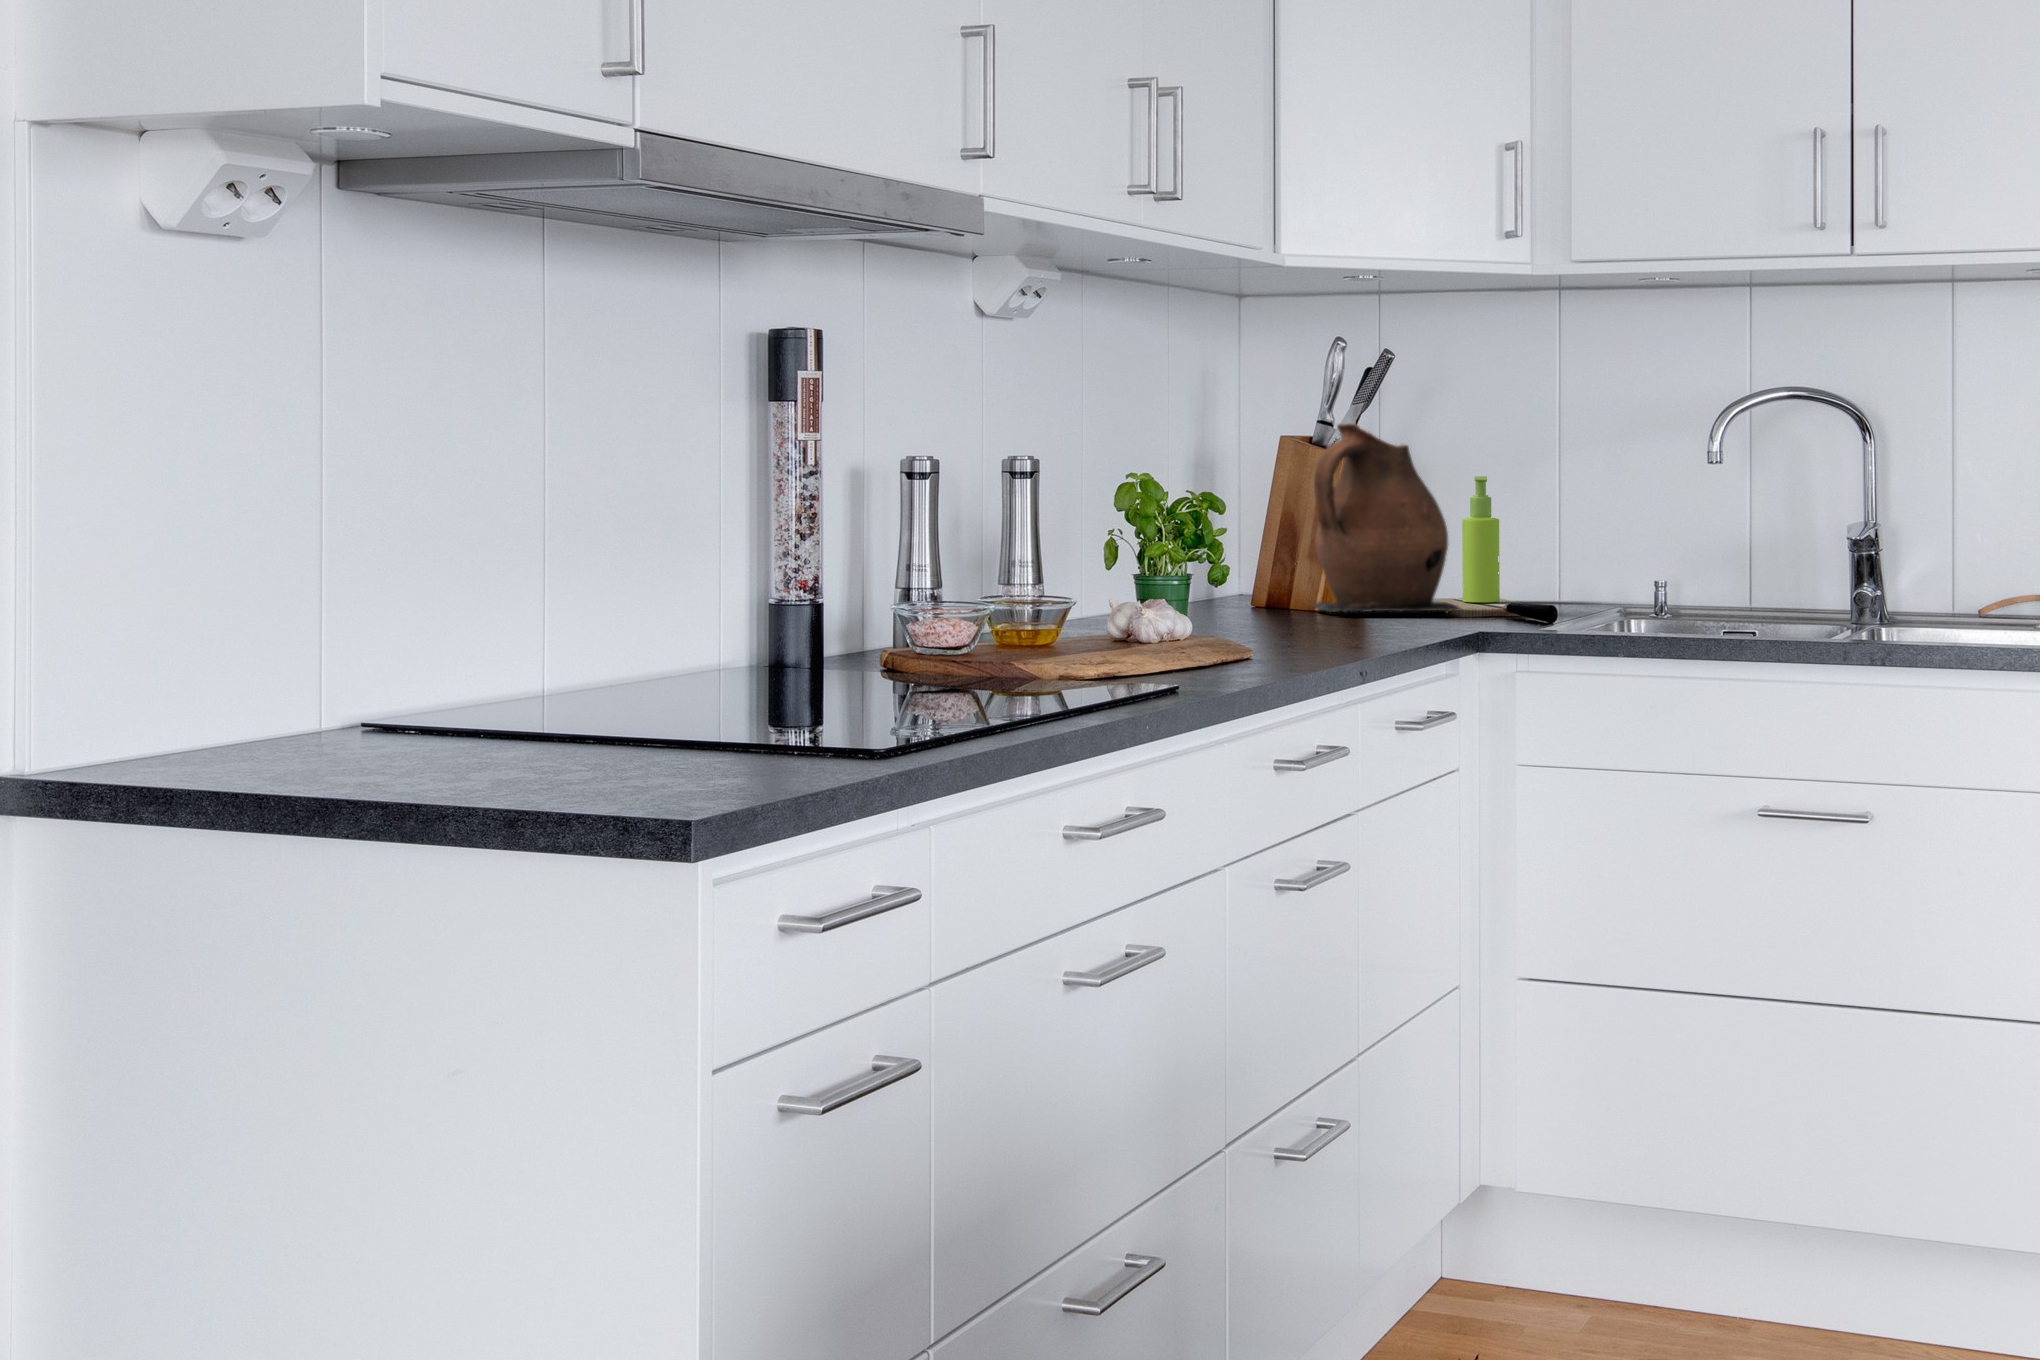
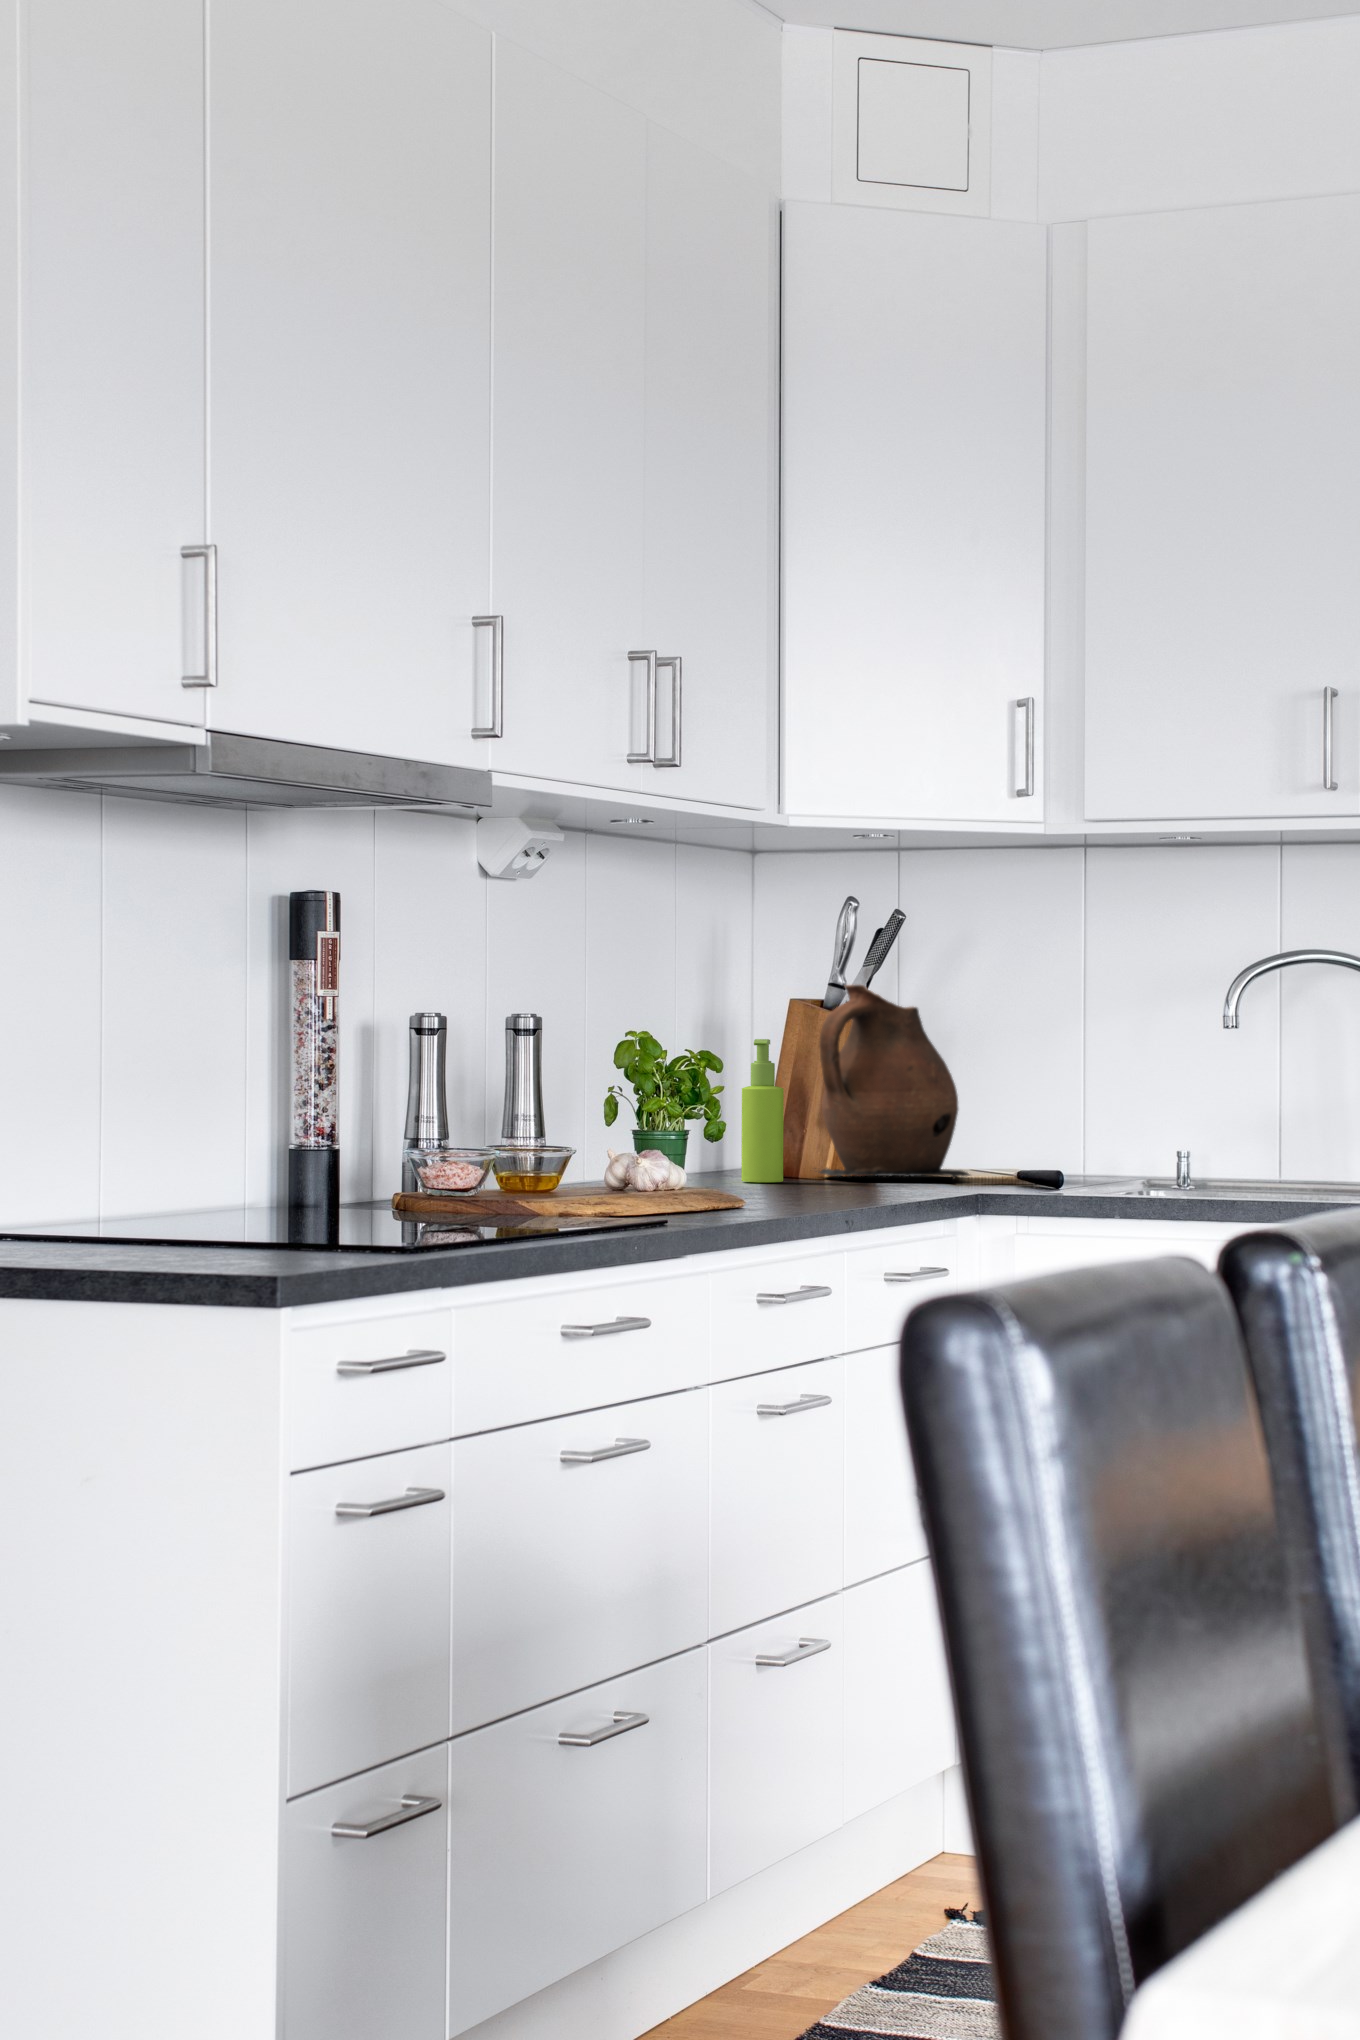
soap dispenser: present [1462,476,1500,602] -> present [741,1039,784,1182]

